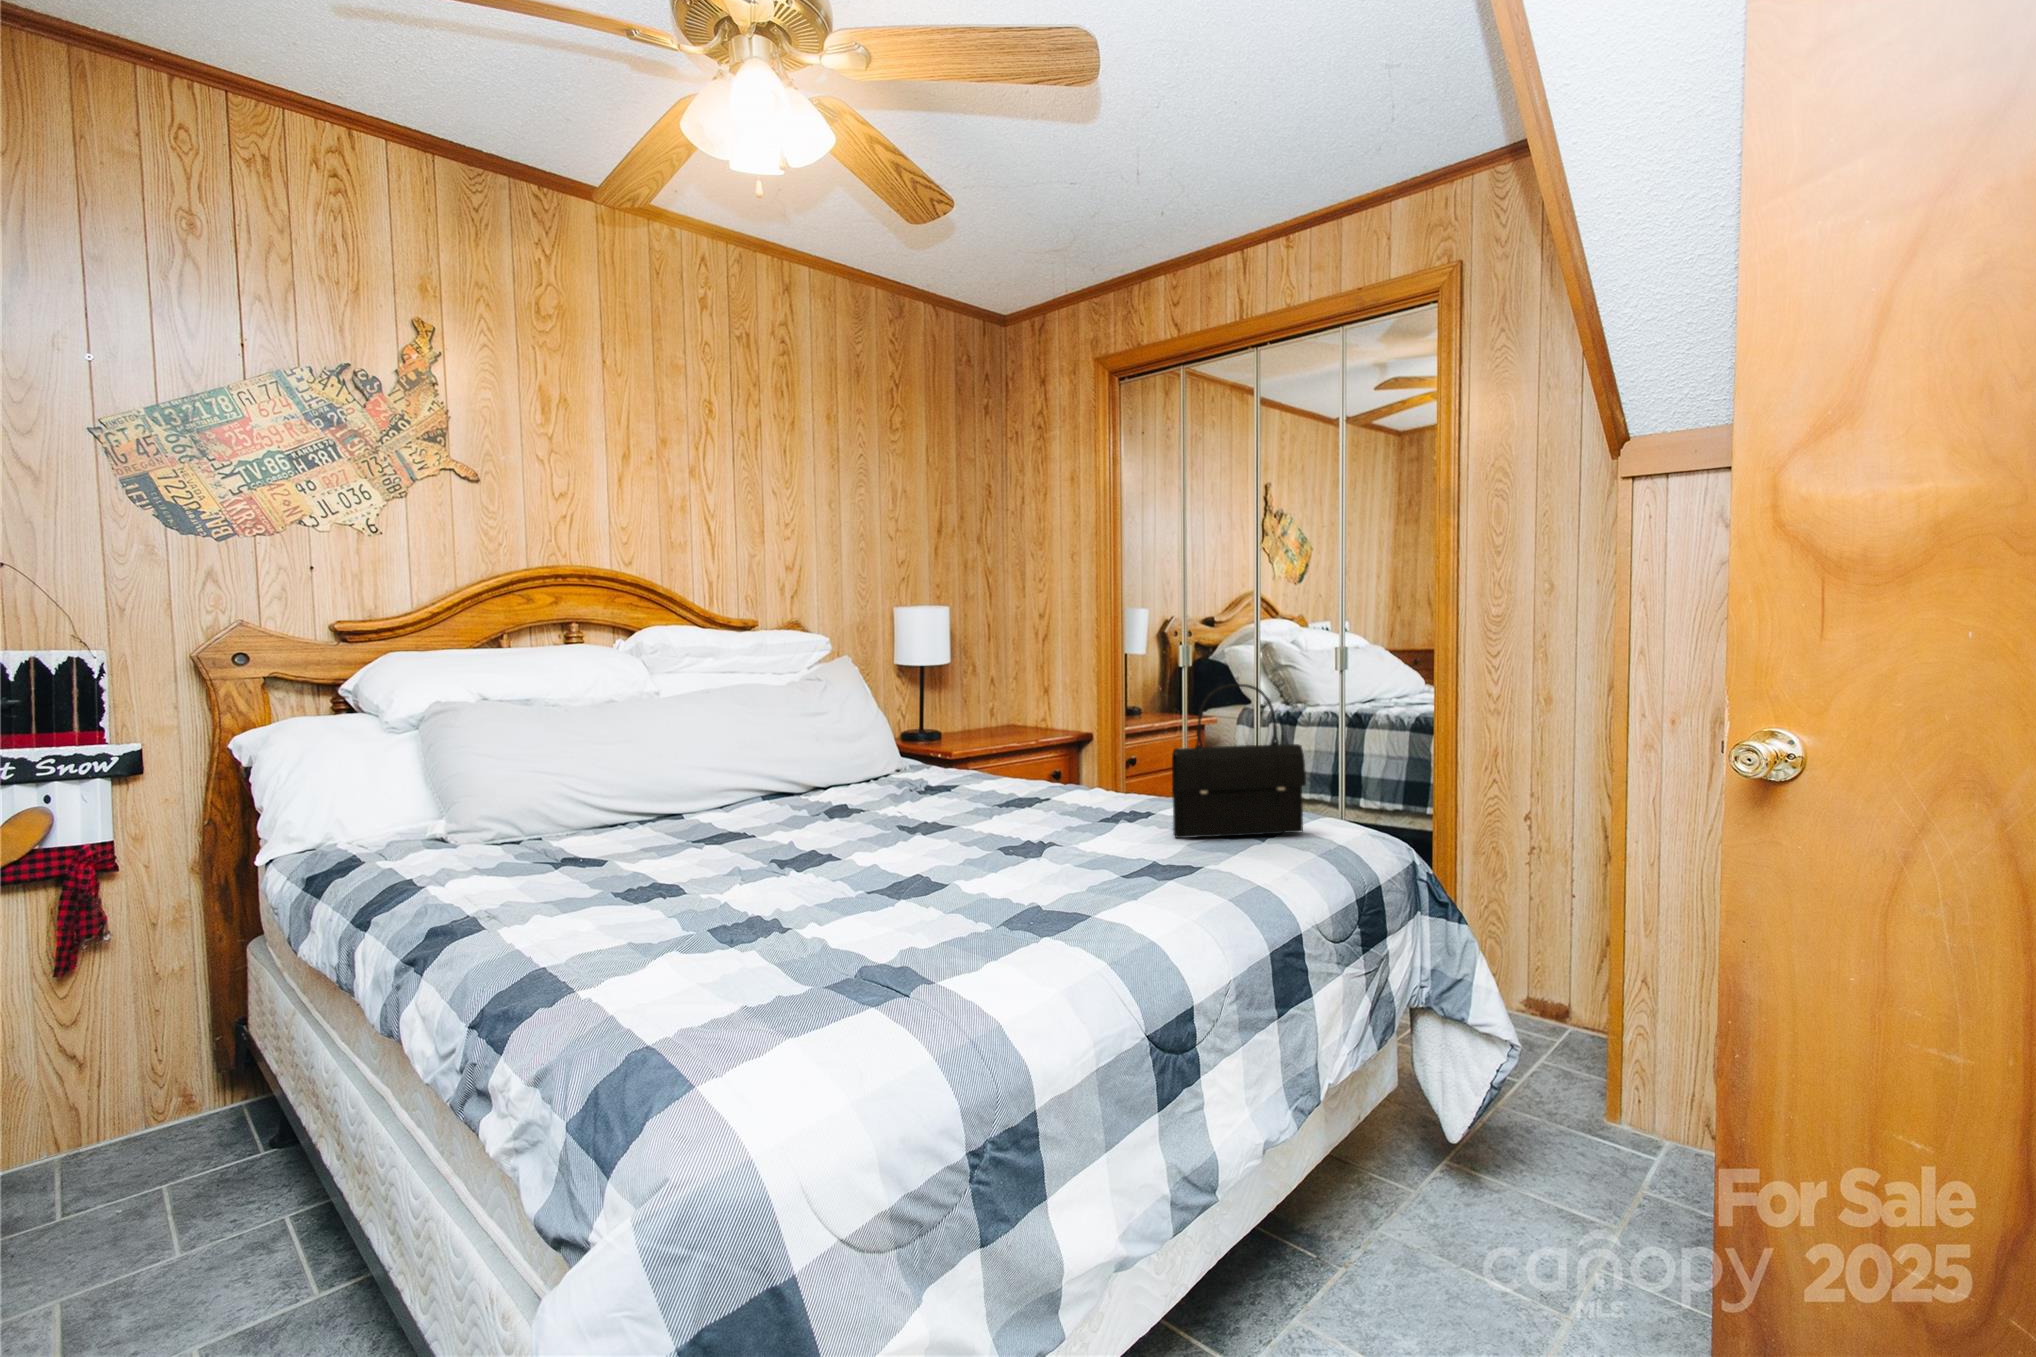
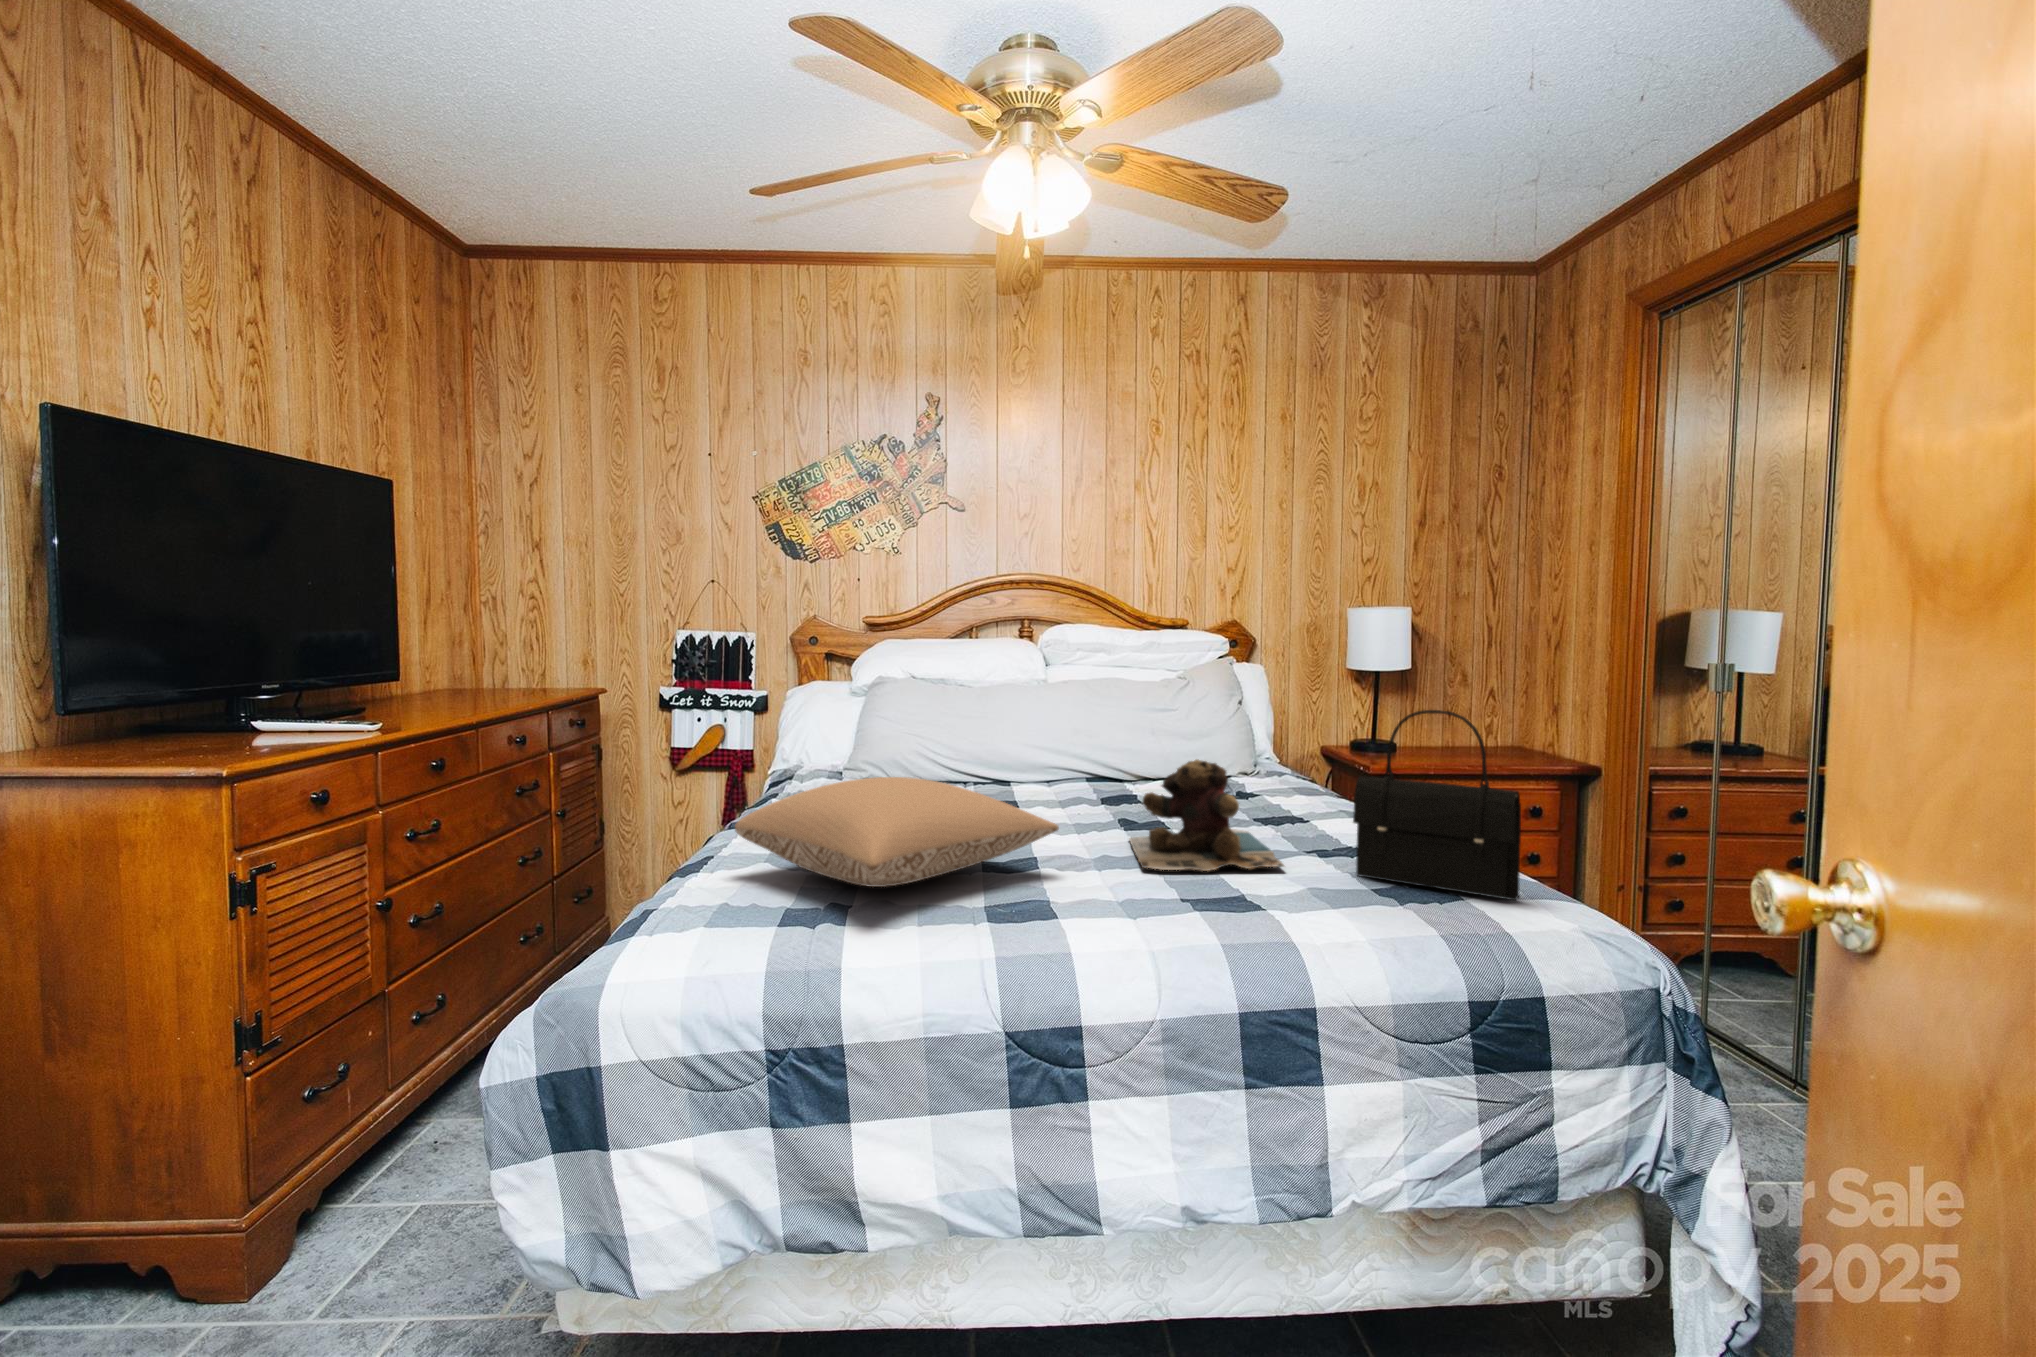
teddy bear: none [942,753,1129,871] -> present [1129,759,1284,871]
pillow: none [578,817,969,967] -> present [735,777,1059,887]

